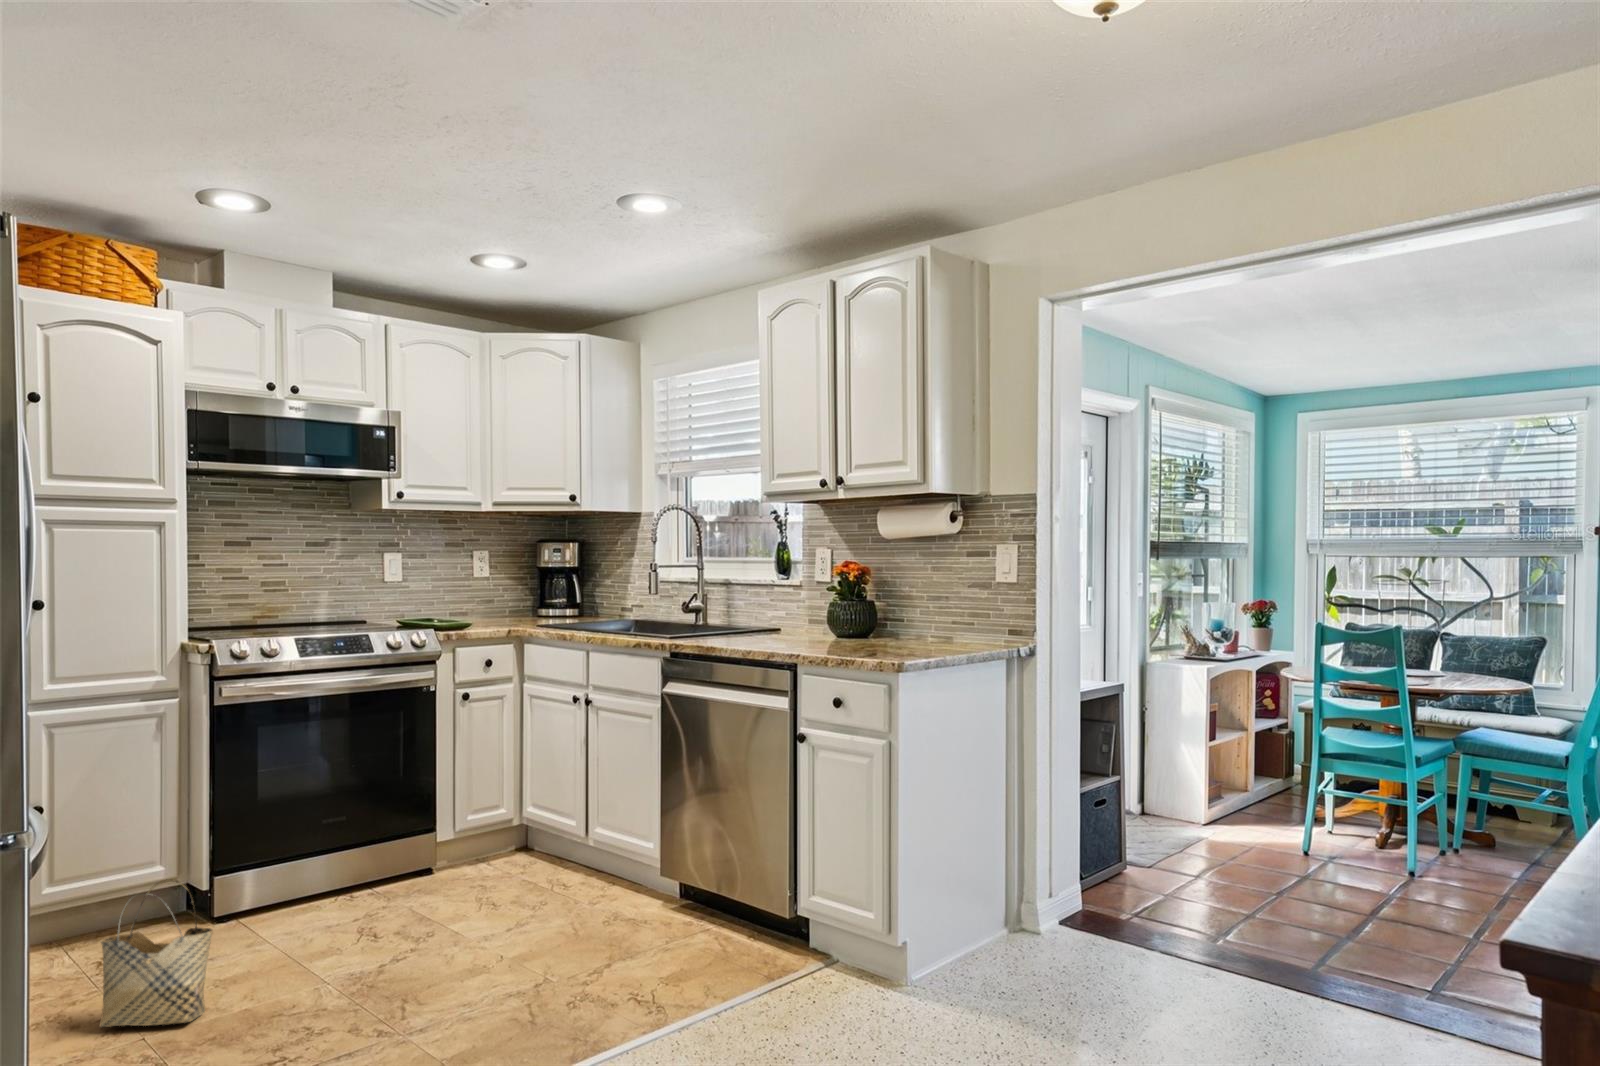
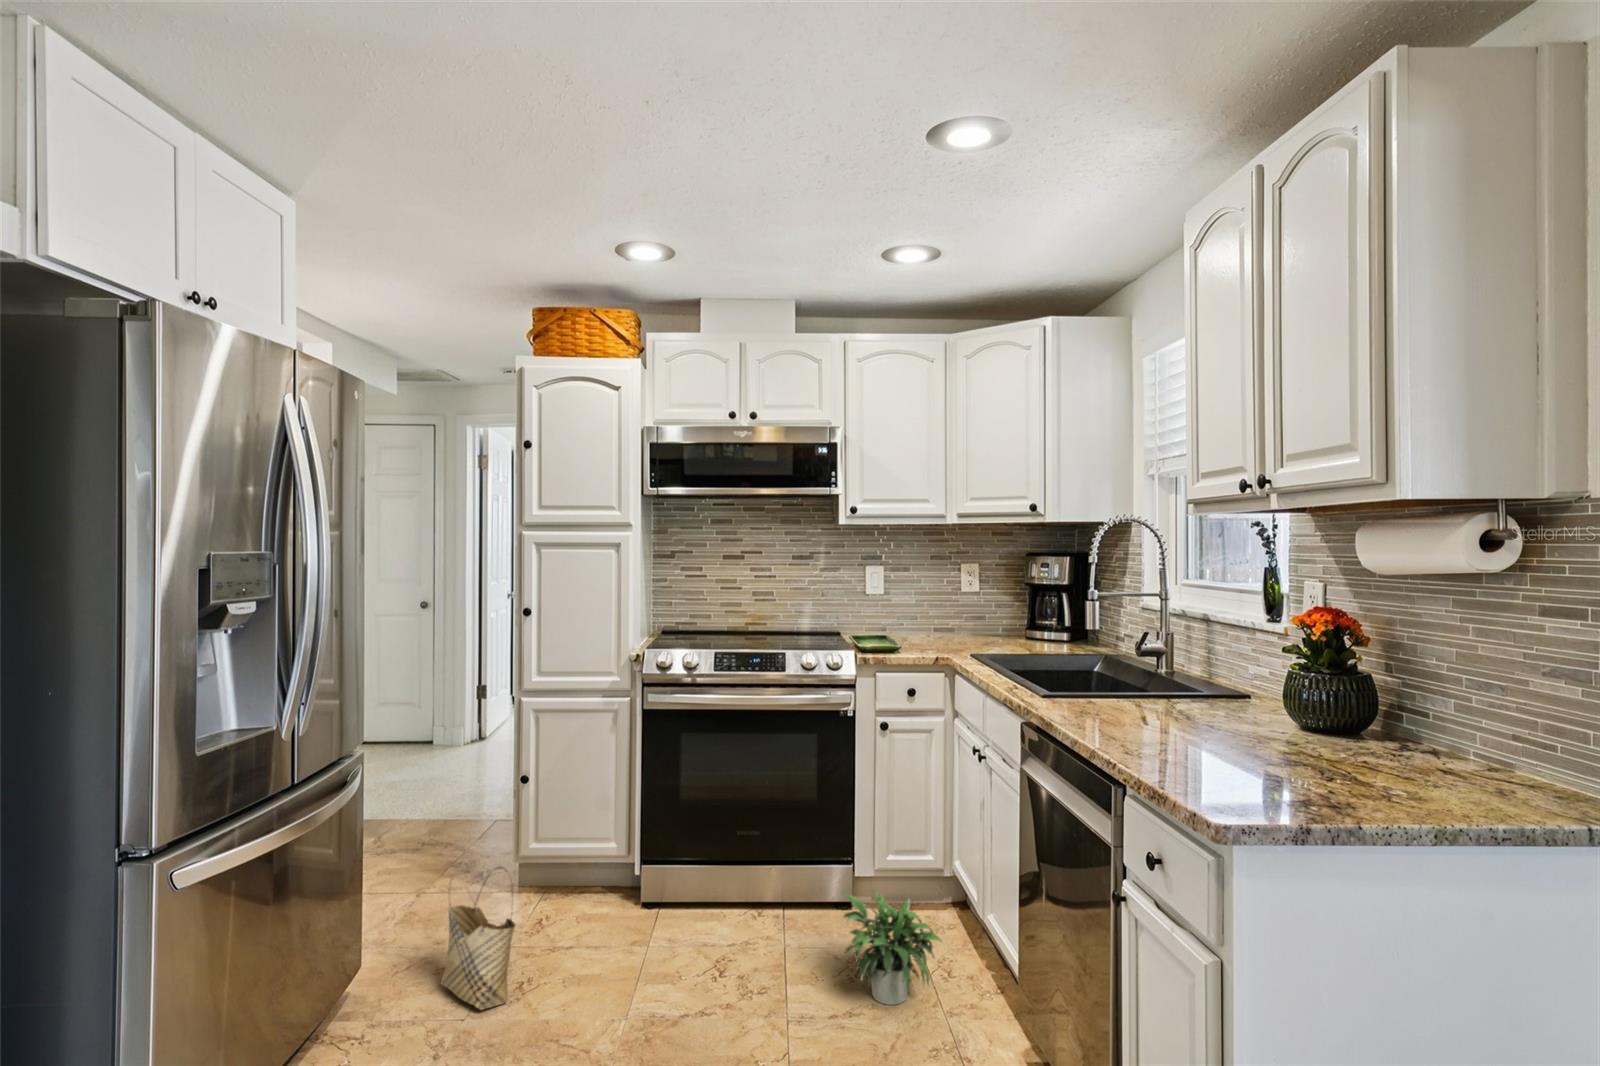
potted plant: none [471,825,588,912] -> present [843,889,942,1005]

